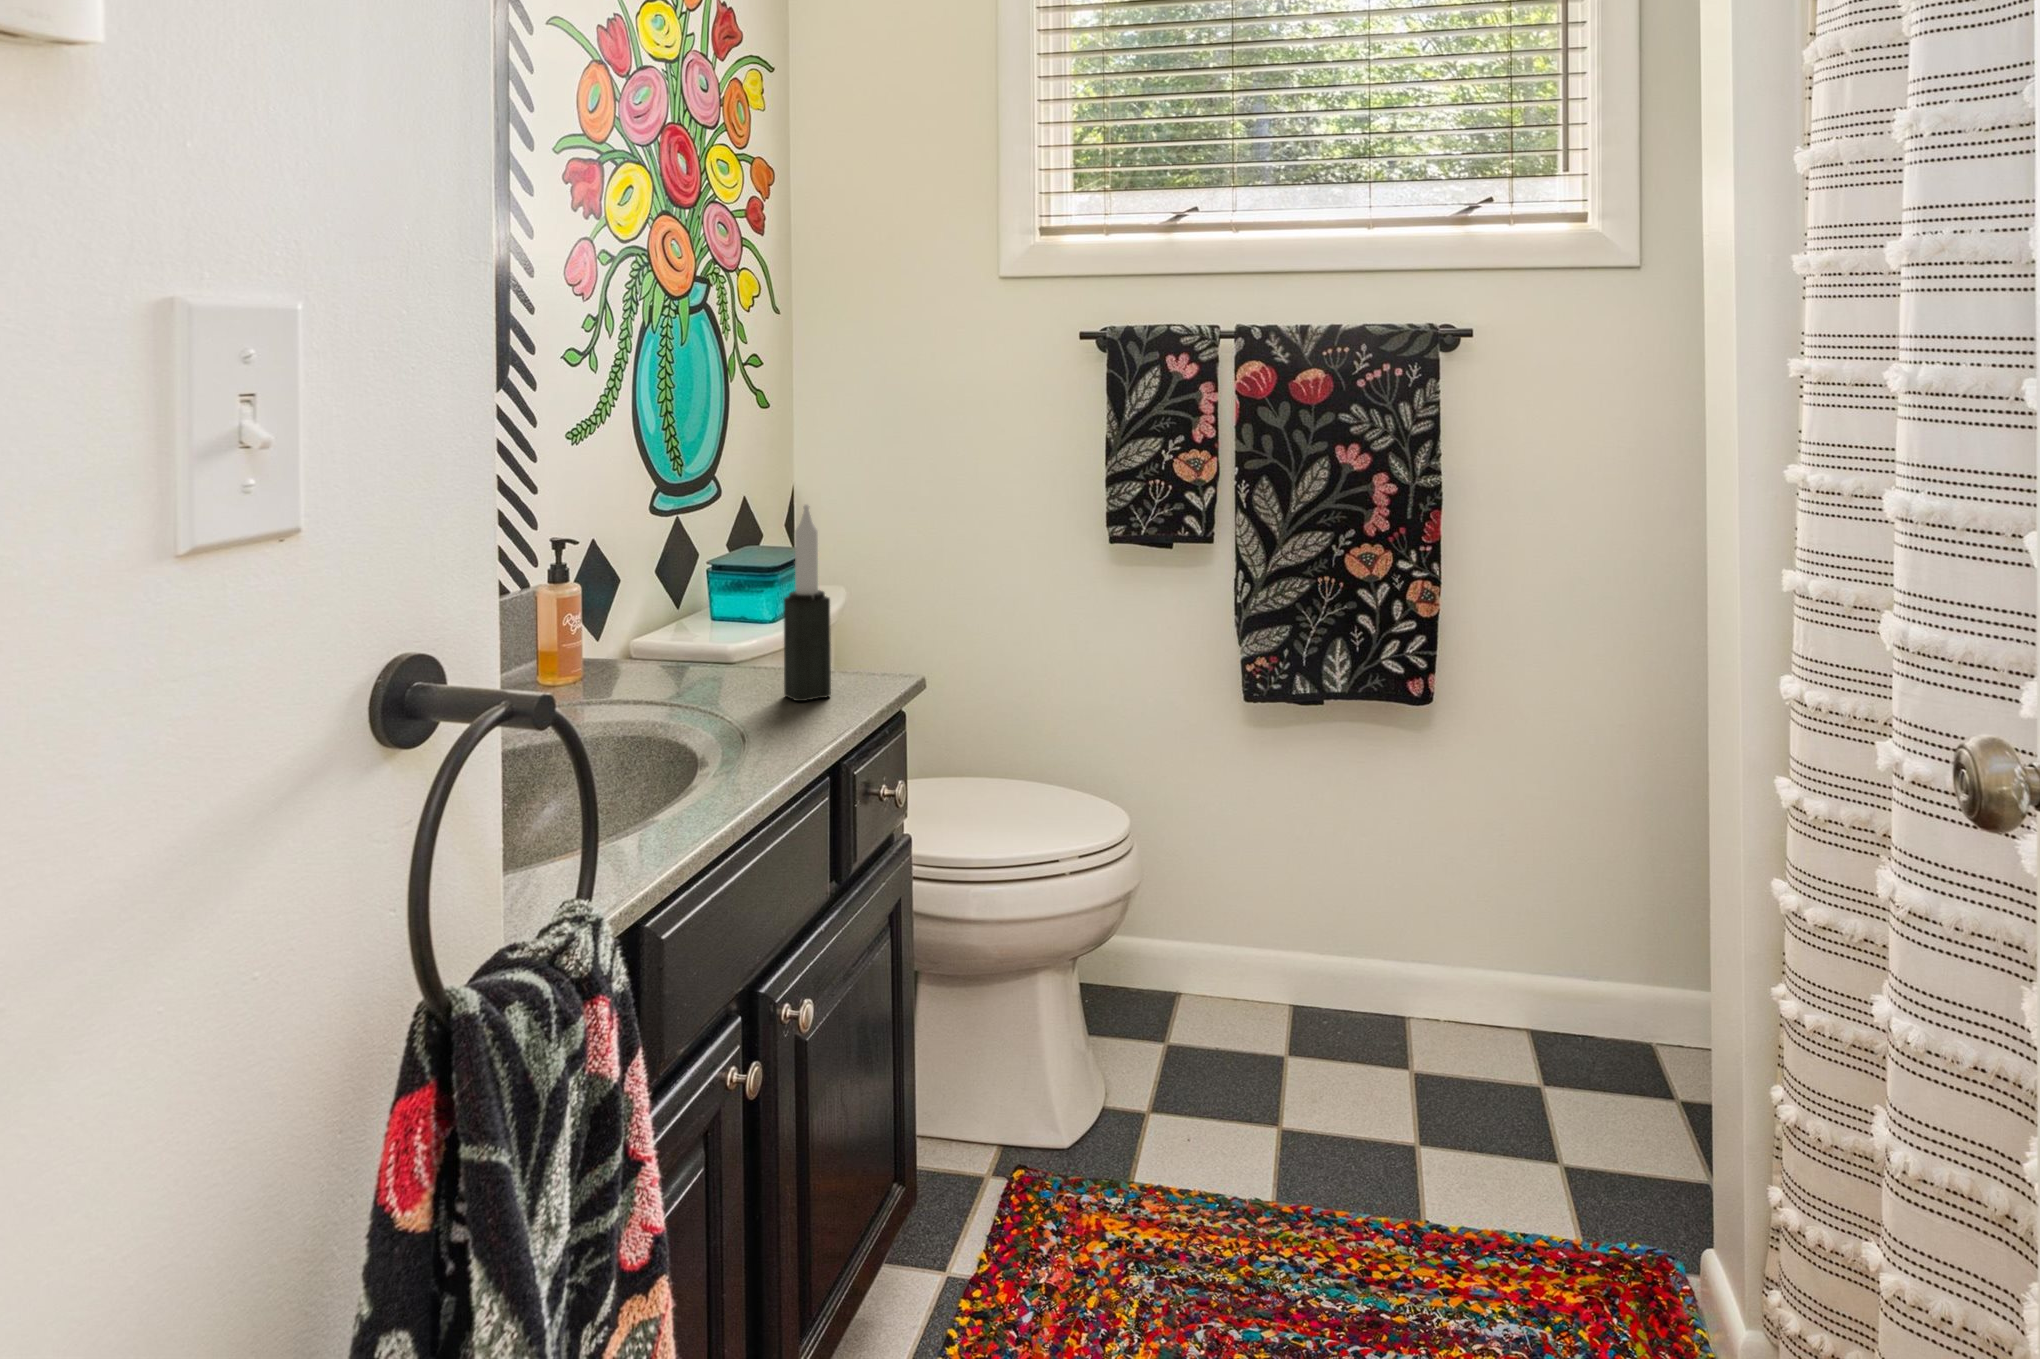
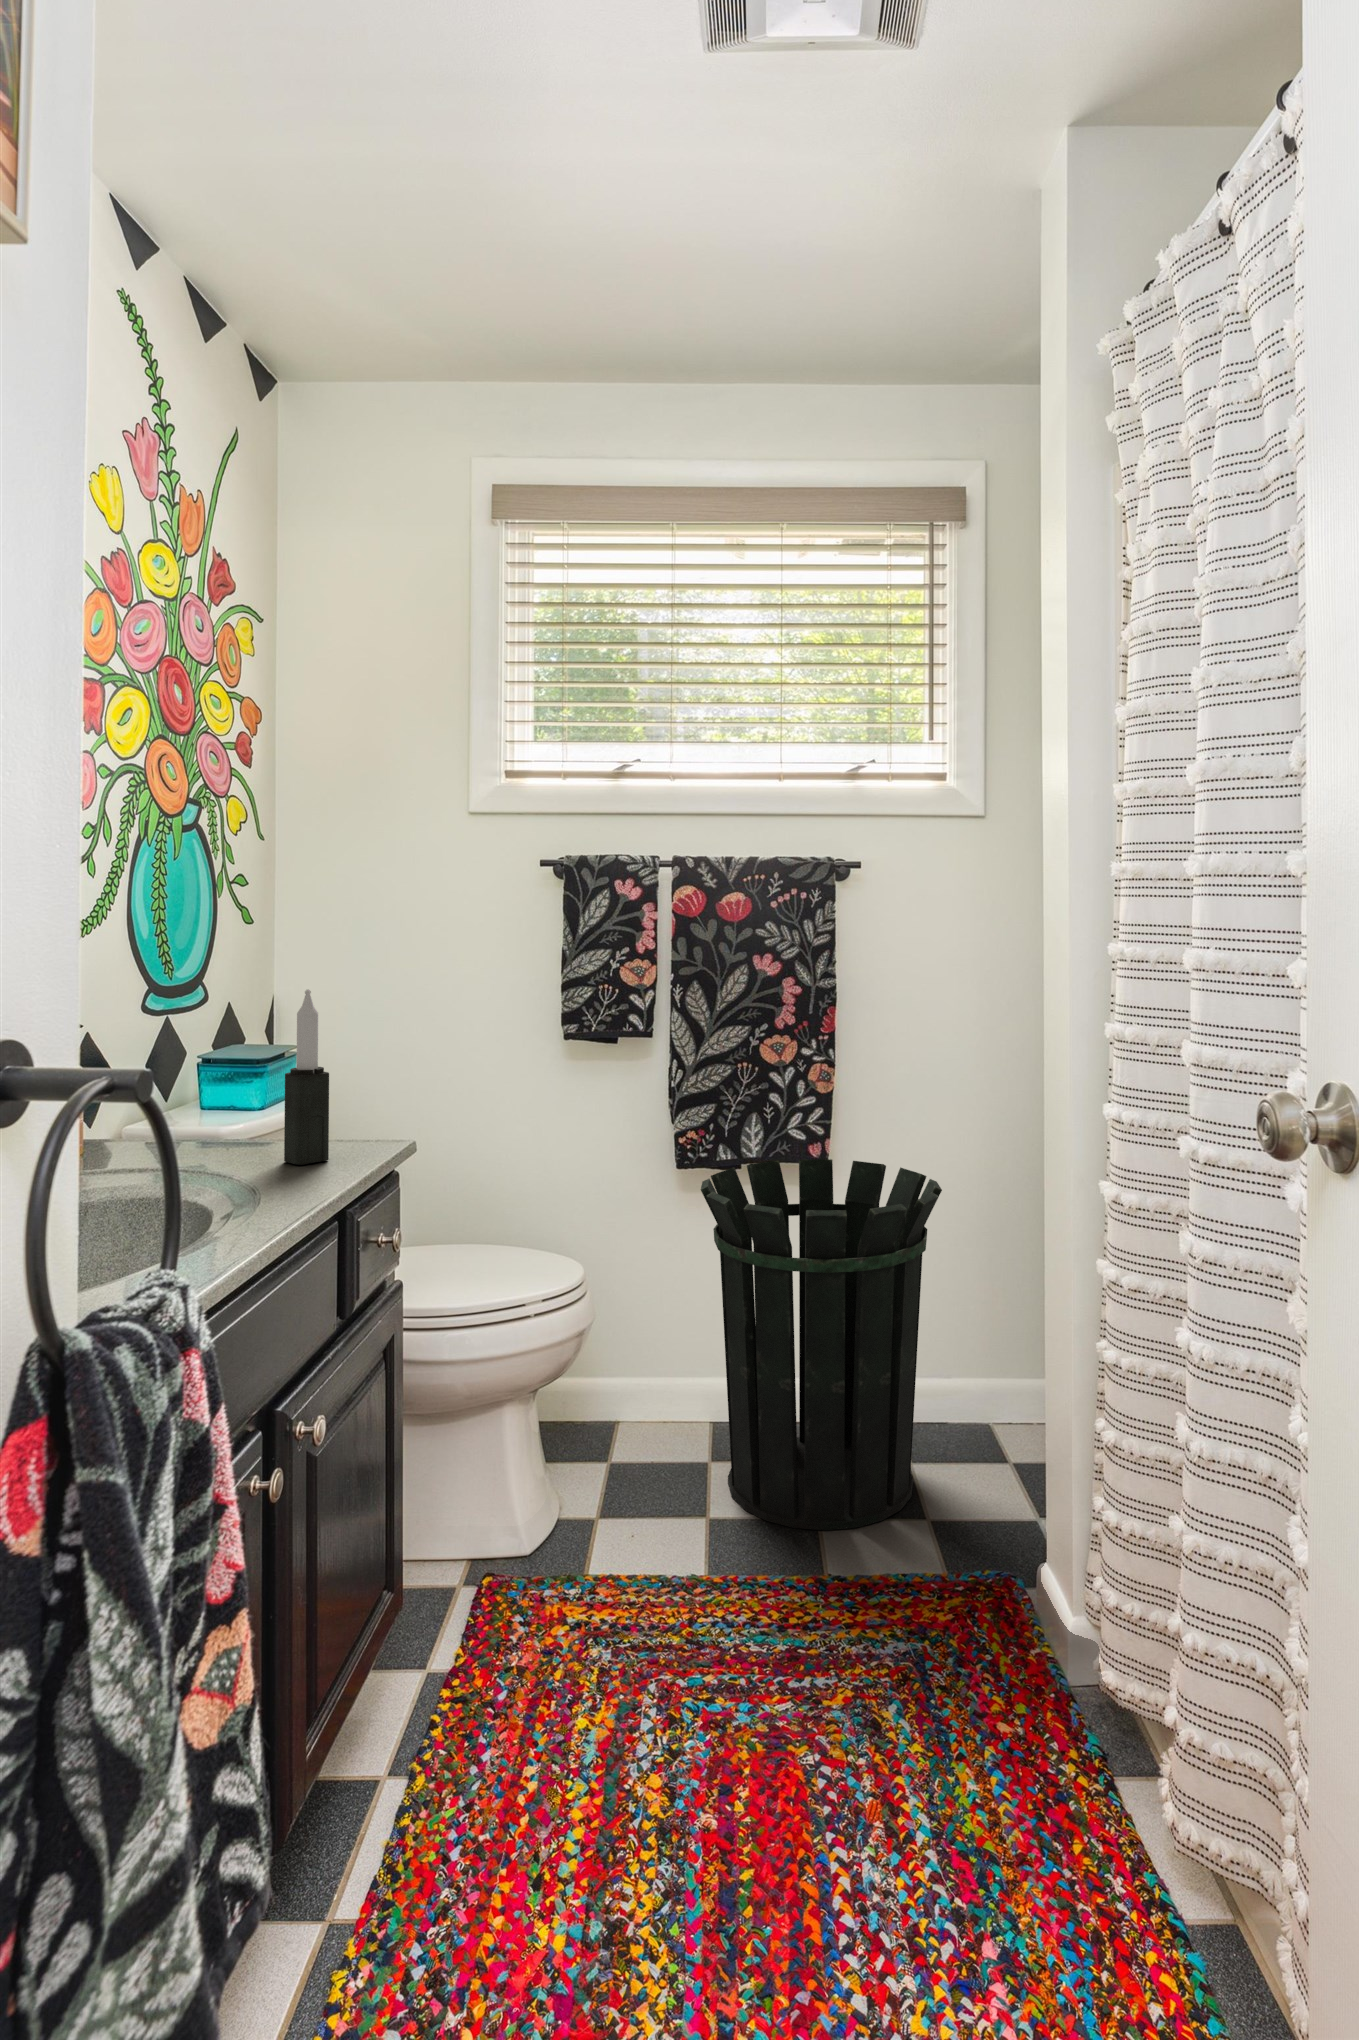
waste bin: none [1270,696,1576,1163] -> present [701,1159,942,1530]

